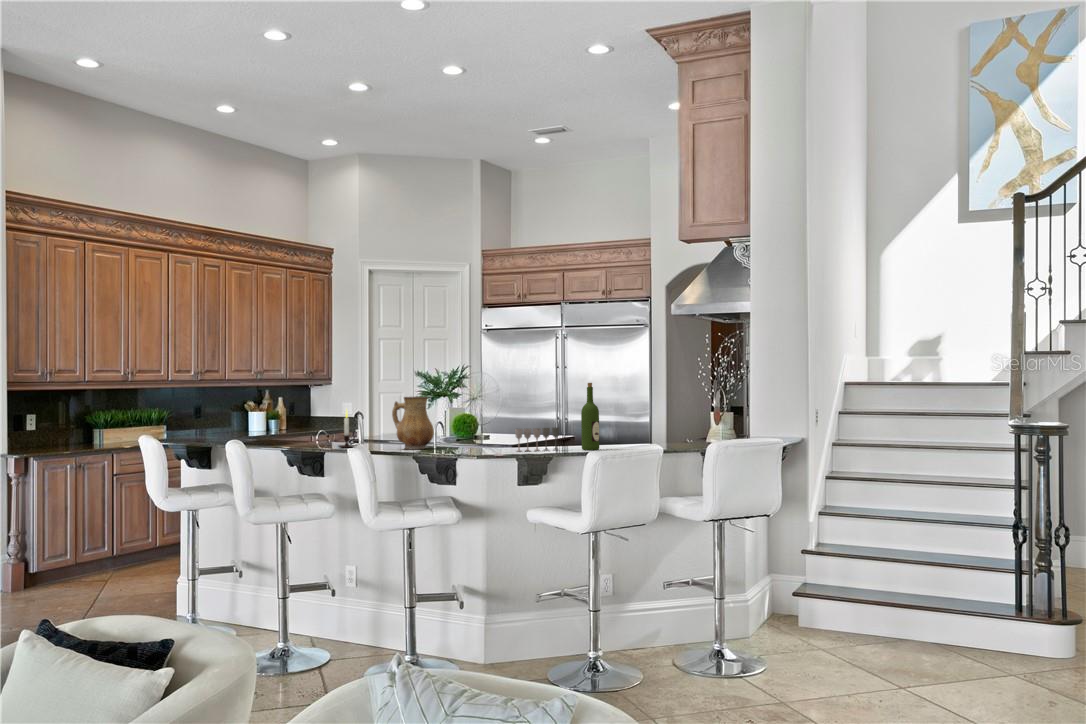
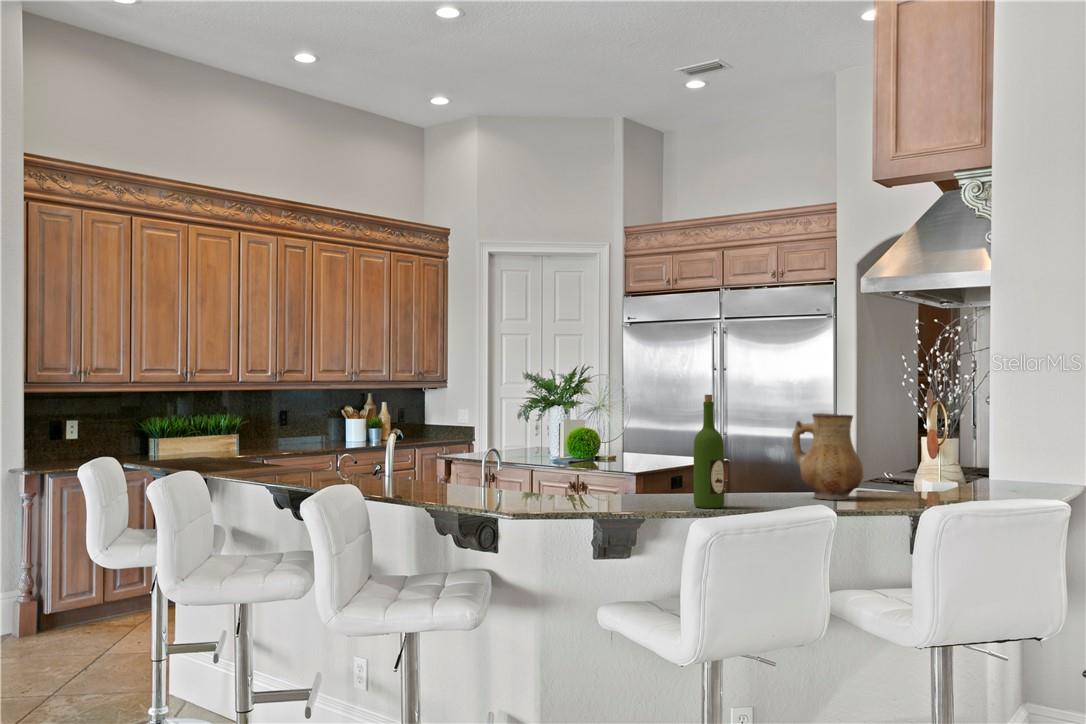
ceramic pitcher: present [392,397,434,449] -> present [792,413,863,500]
candle: present [338,409,357,448] -> none [353,425,386,483]
wine glass: present [515,428,559,452] -> none [580,468,657,507]

